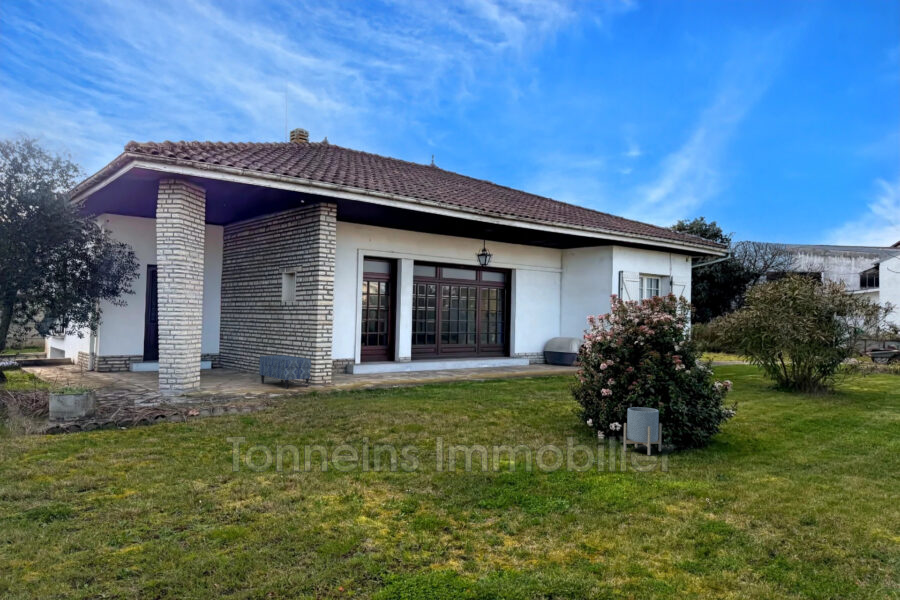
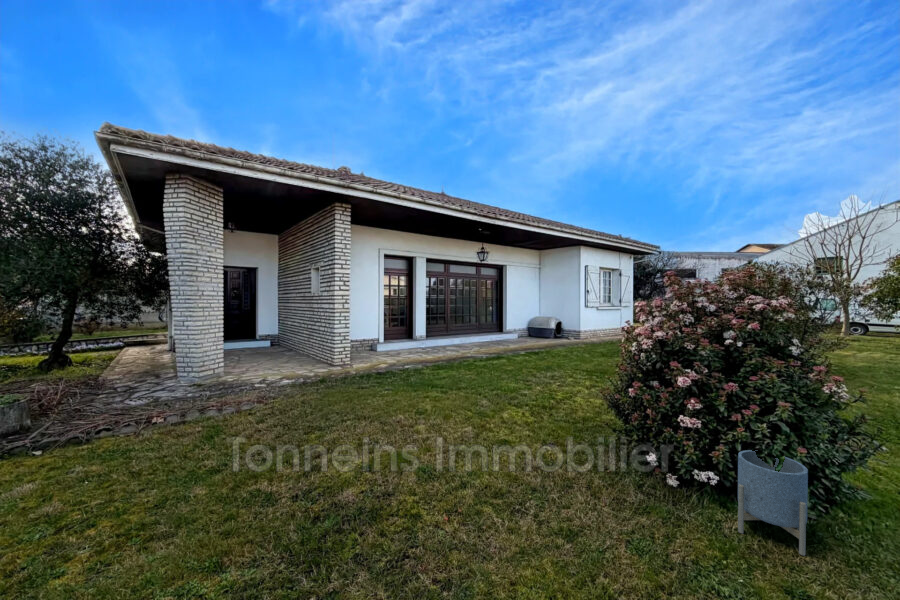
bench: present [259,355,311,389] -> none [290,338,331,371]

